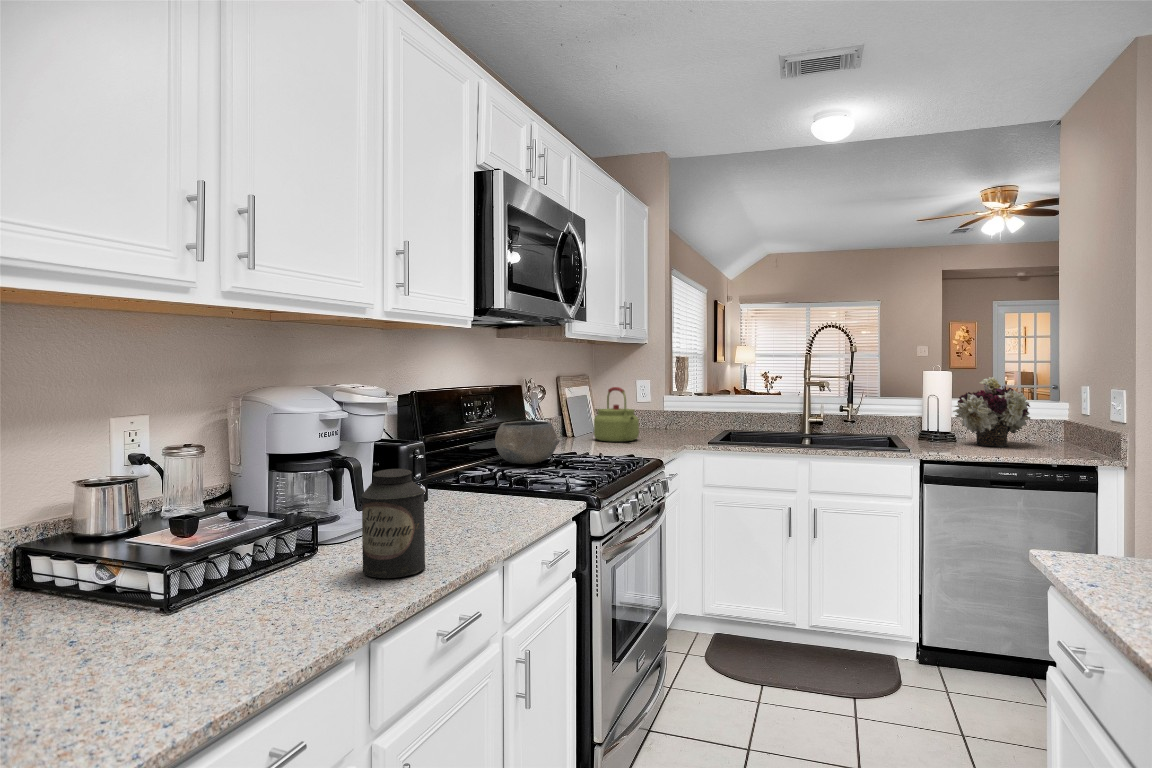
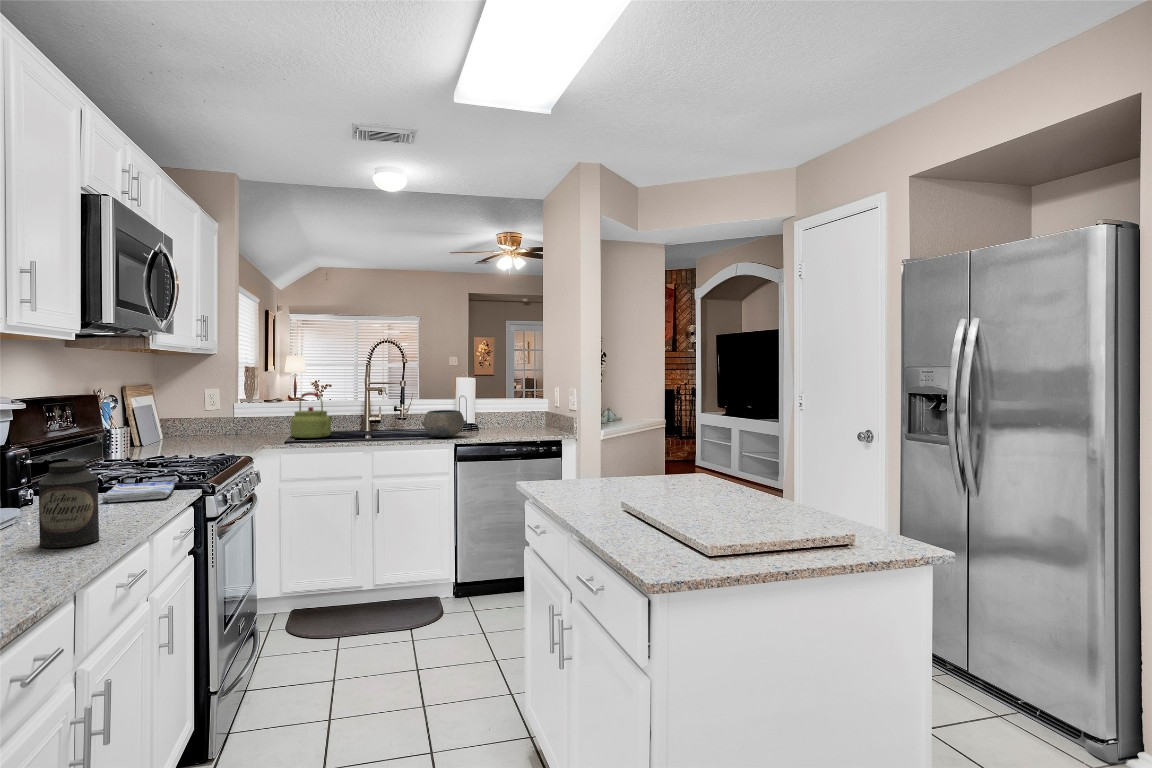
flower arrangement: present [953,377,1030,447] -> none [476,382,526,433]
kettle: present [594,387,639,442] -> present [291,392,332,438]
bowl: present [495,421,560,464] -> present [421,410,467,437]
dish towel: none [476,486,561,511] -> present [100,482,175,502]

